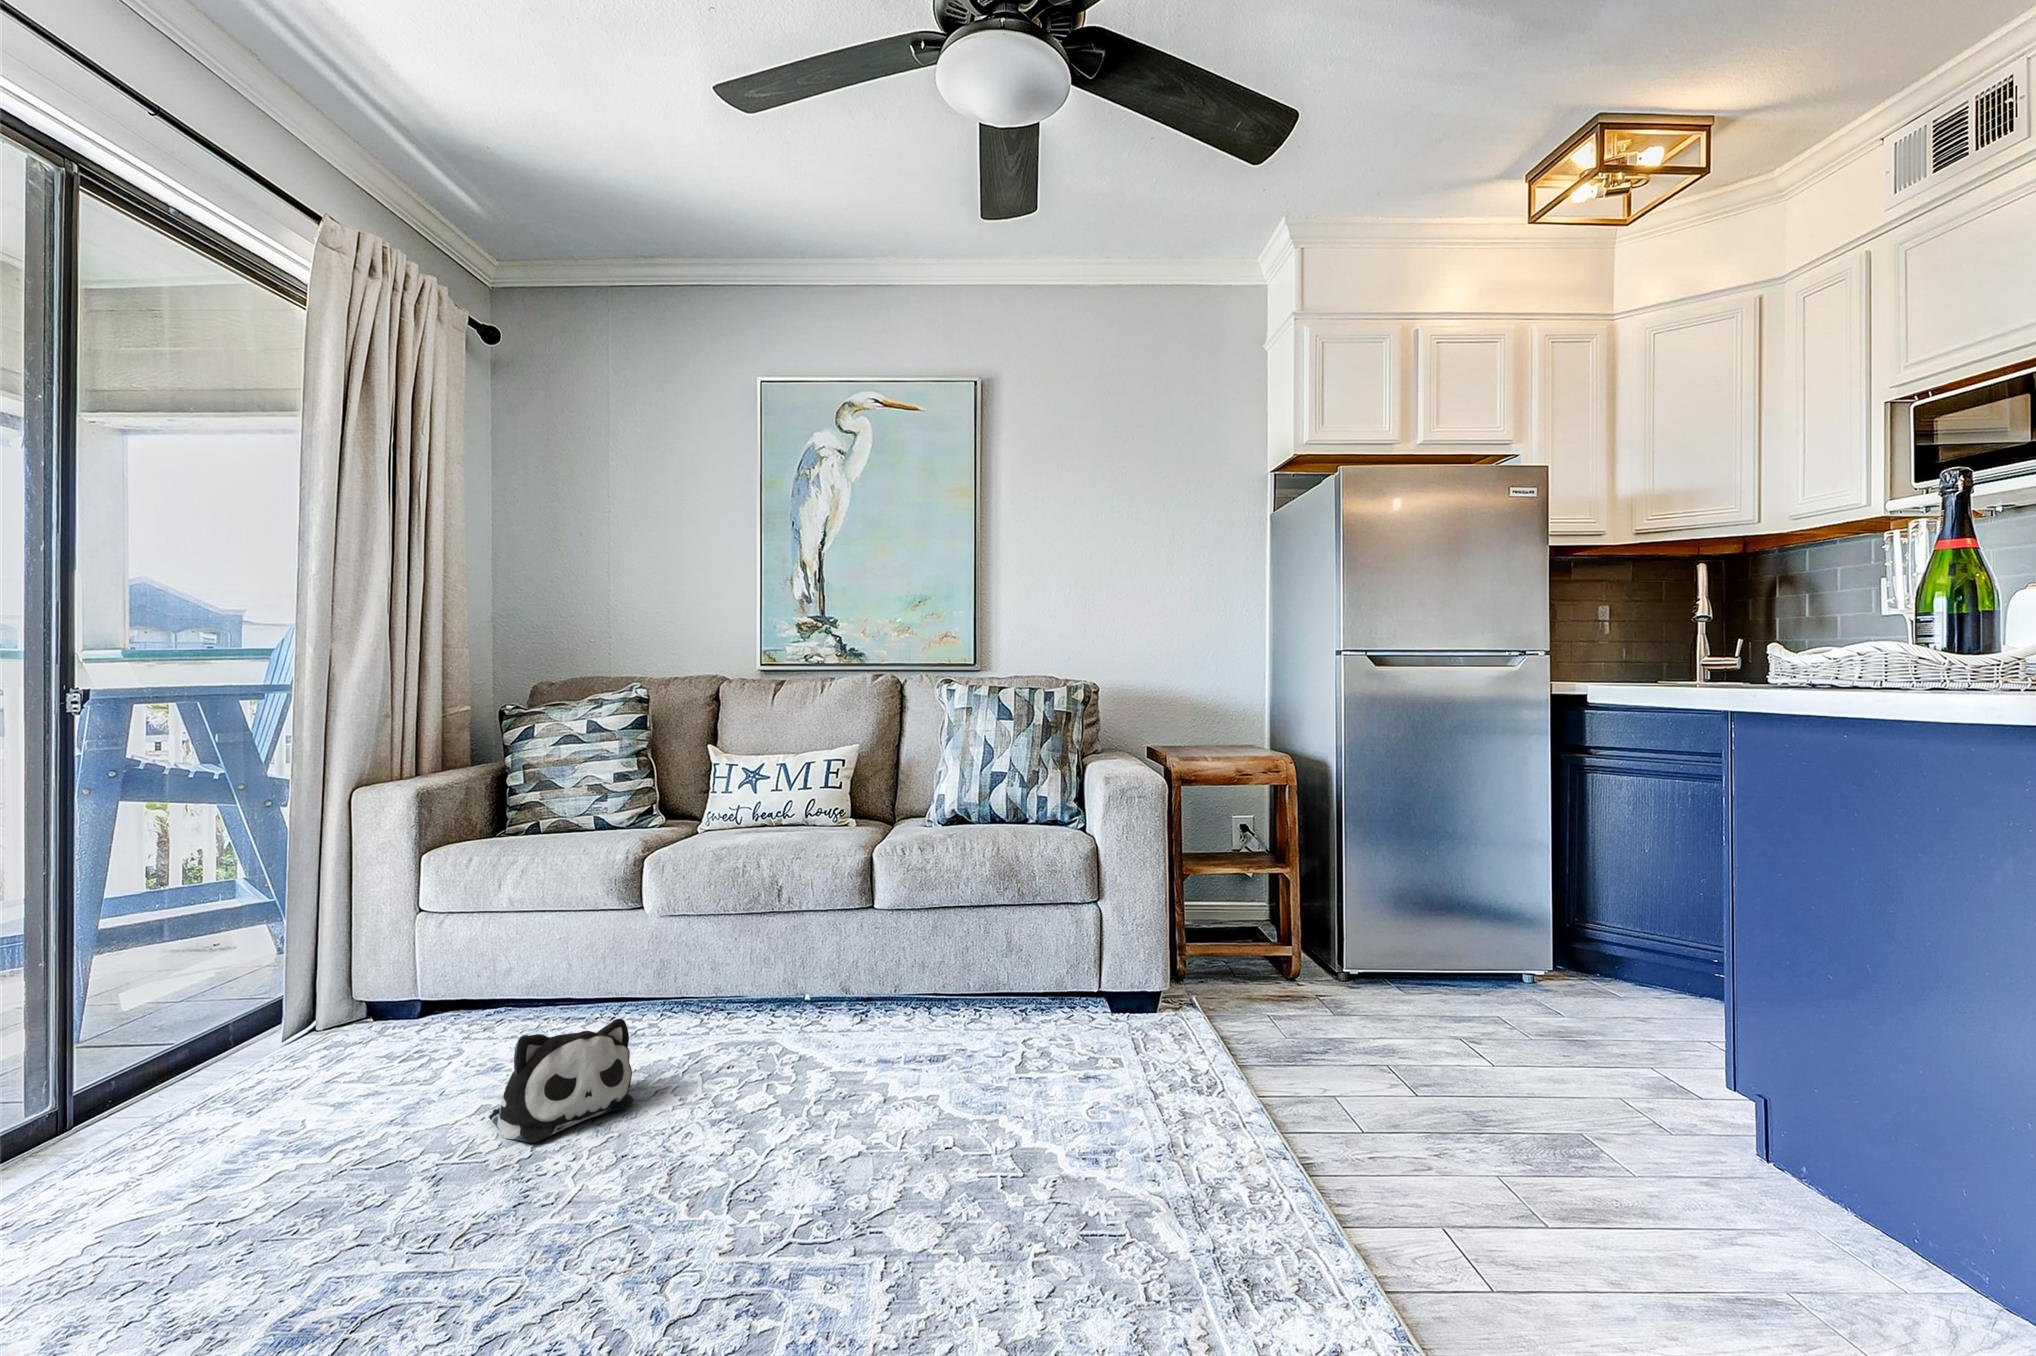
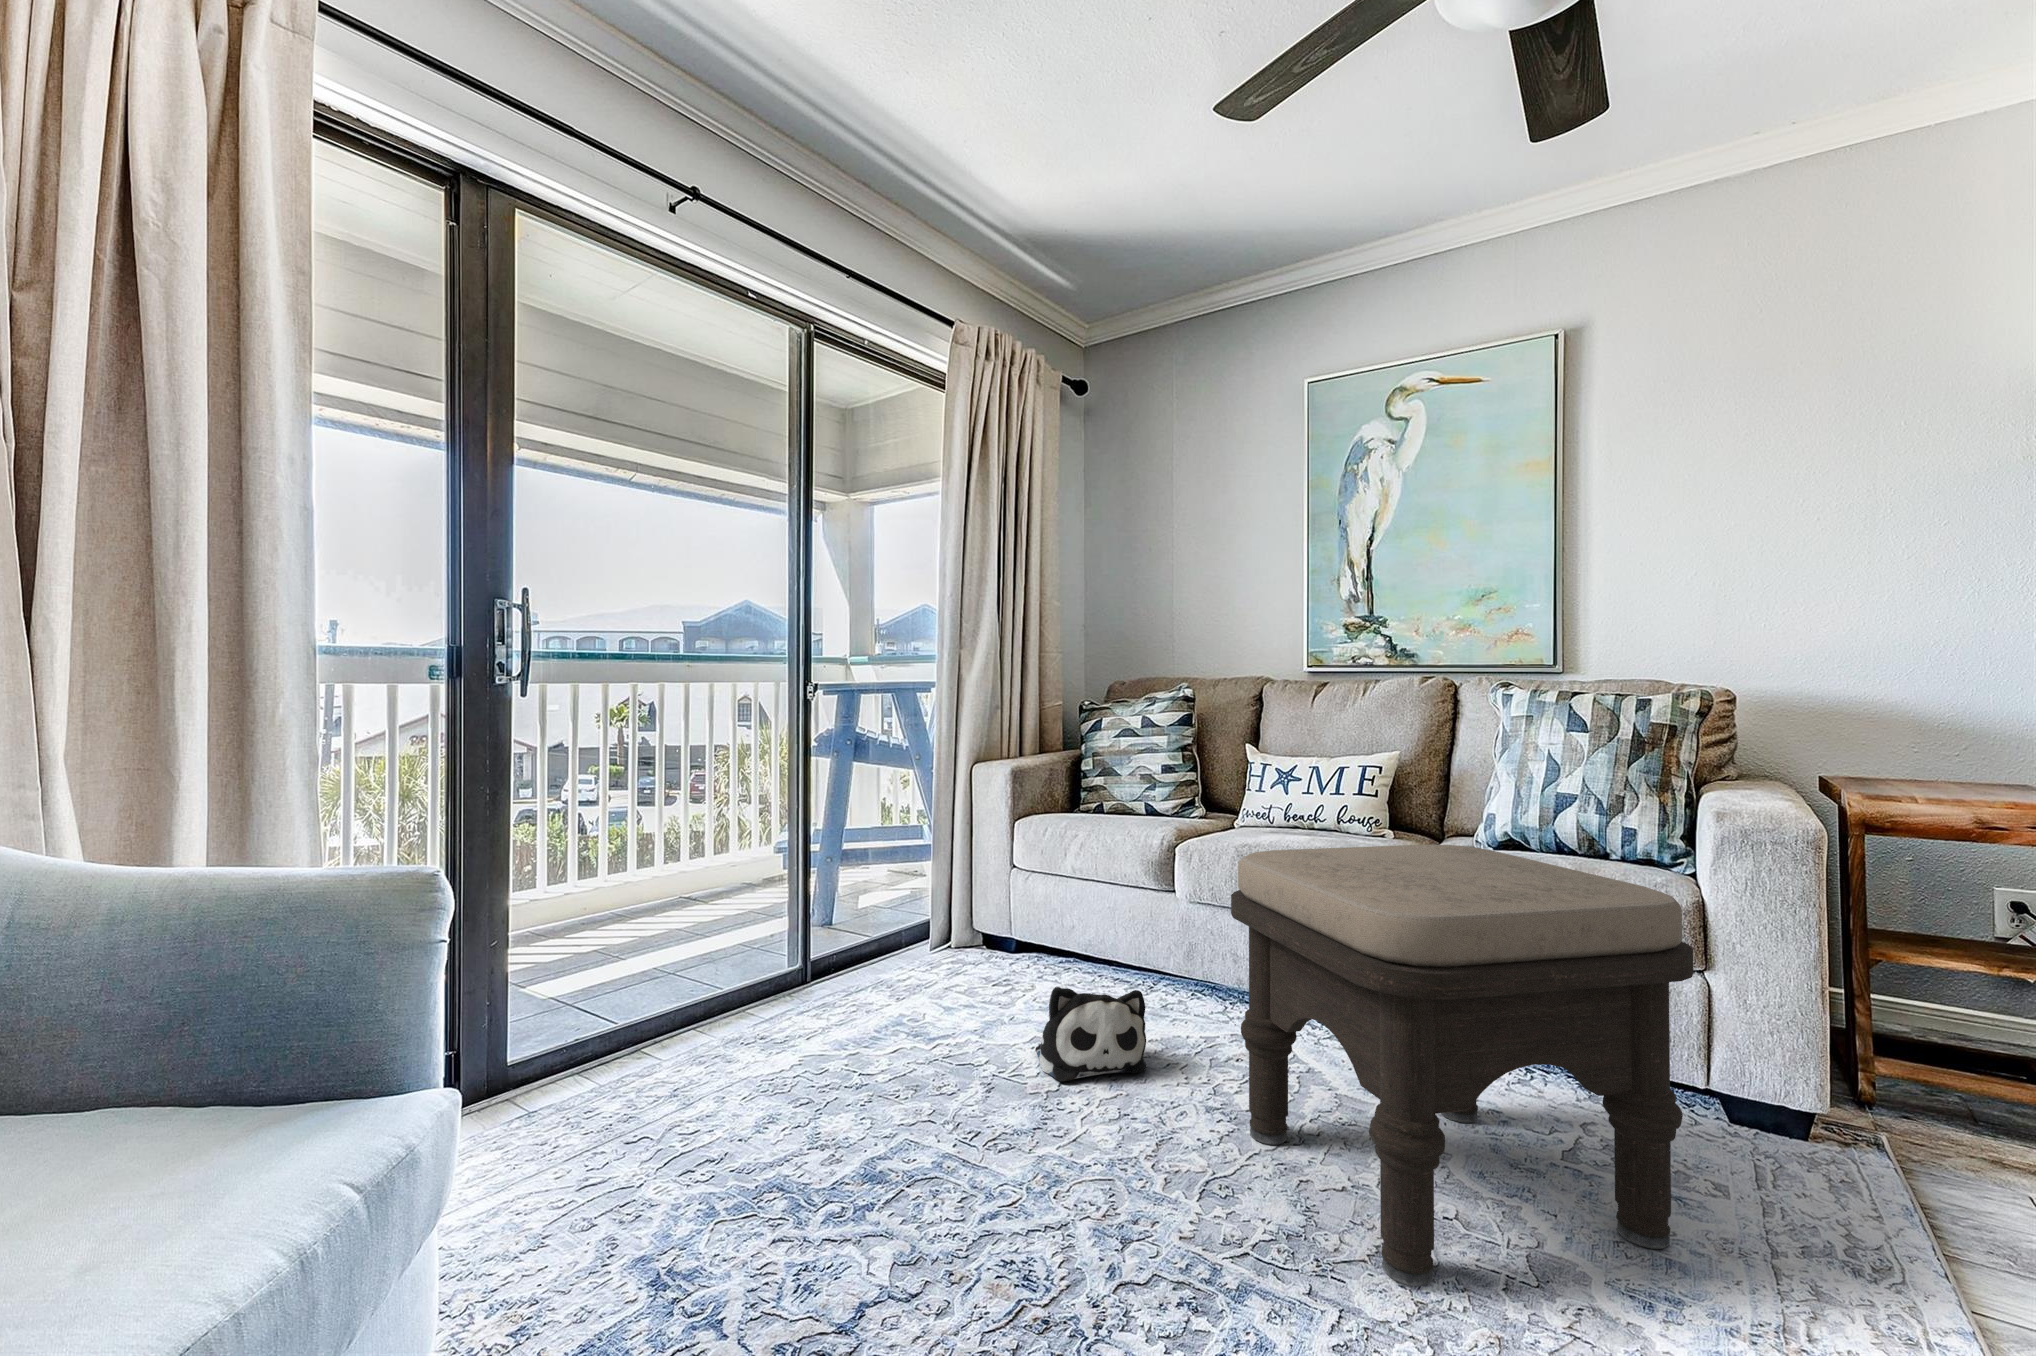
ottoman: none [740,822,1115,1216] -> present [1231,845,1693,1287]

